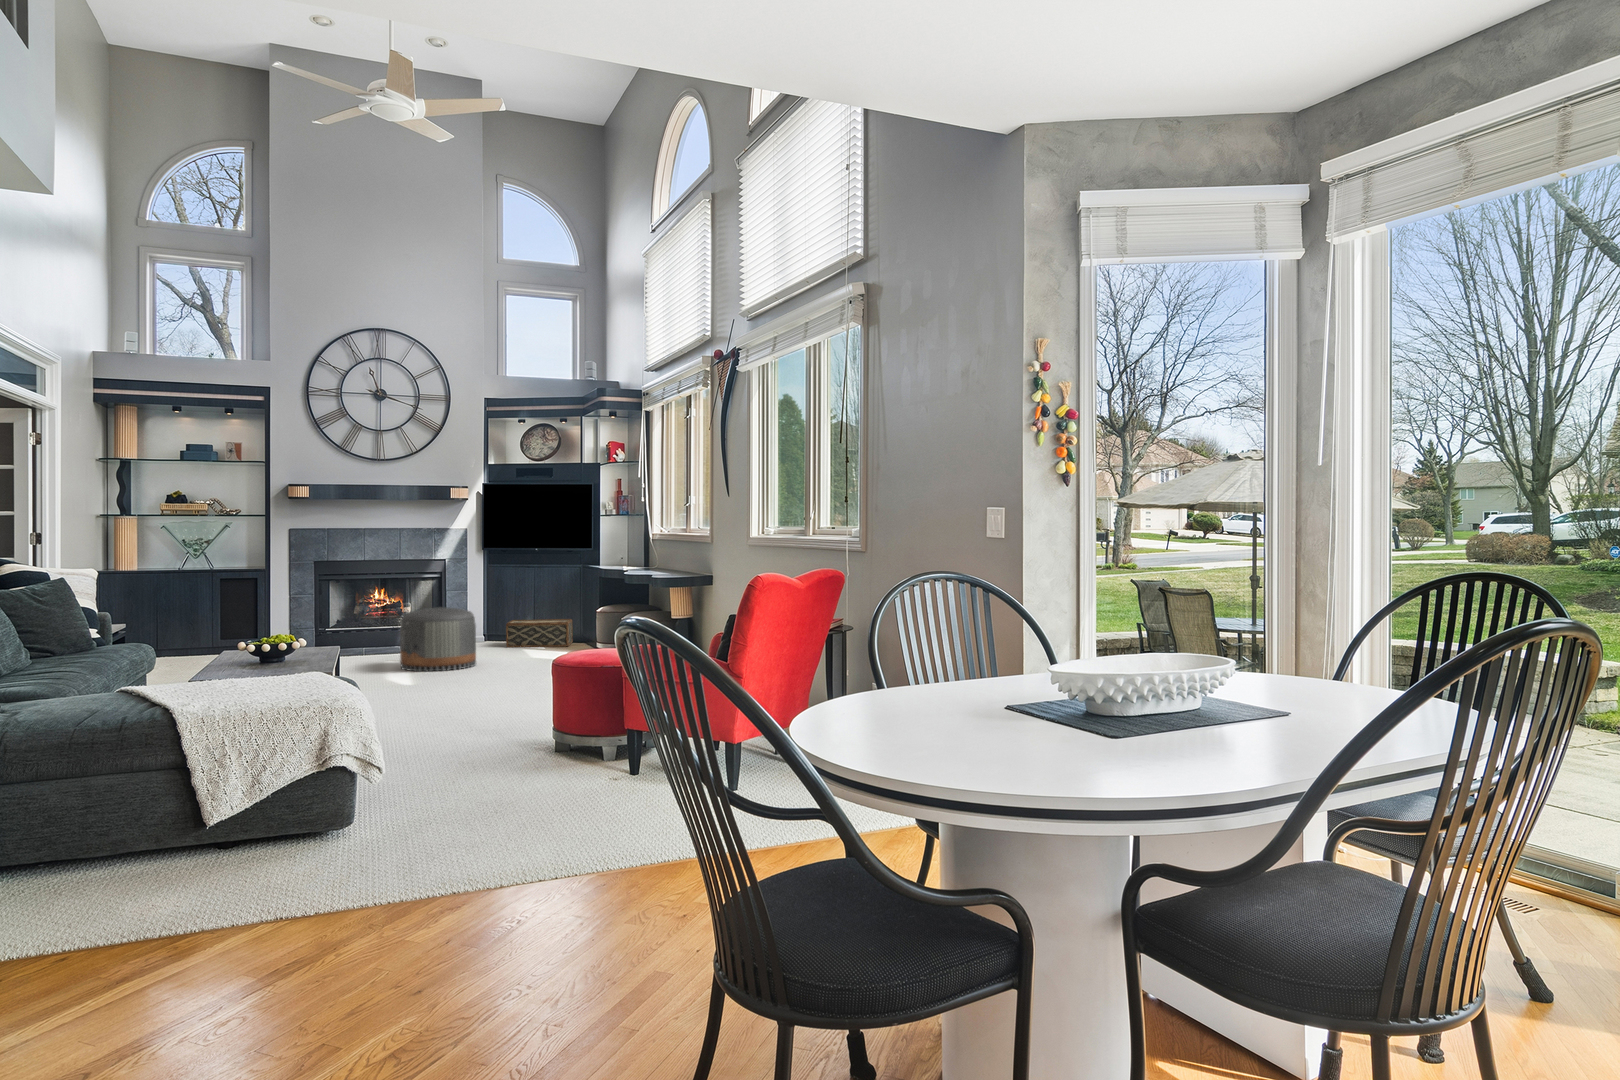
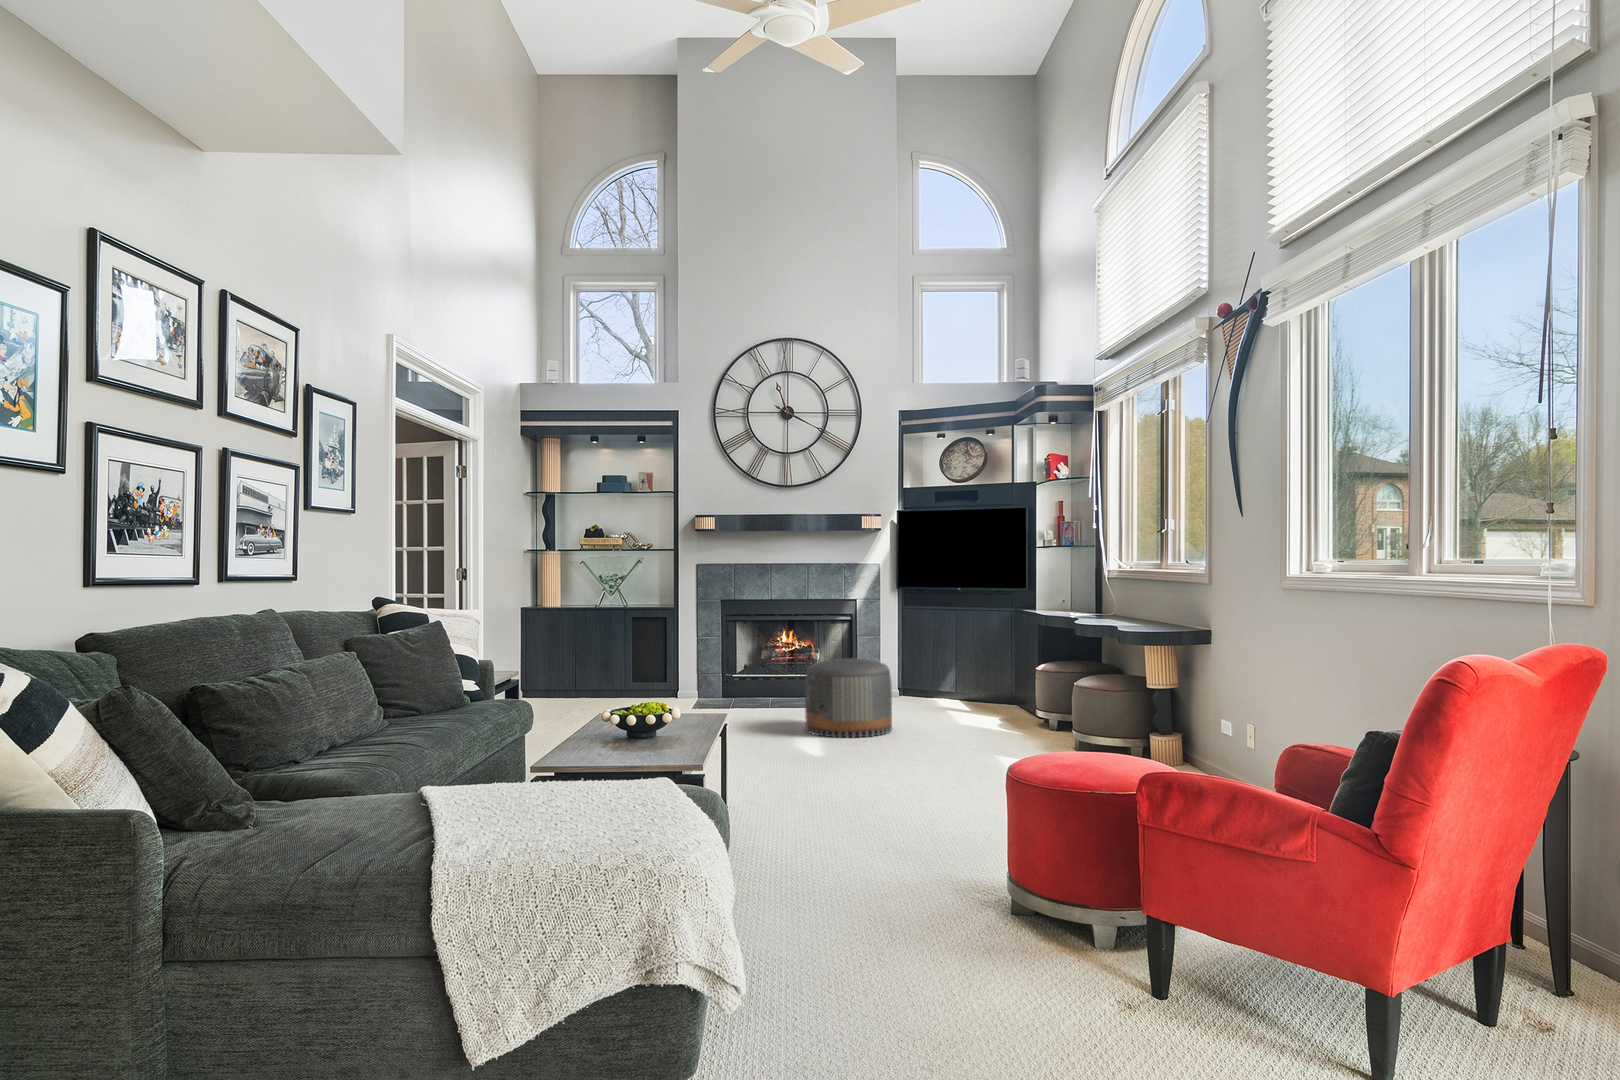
woven basket: present [506,619,573,648] -> none [926,672,1005,708]

